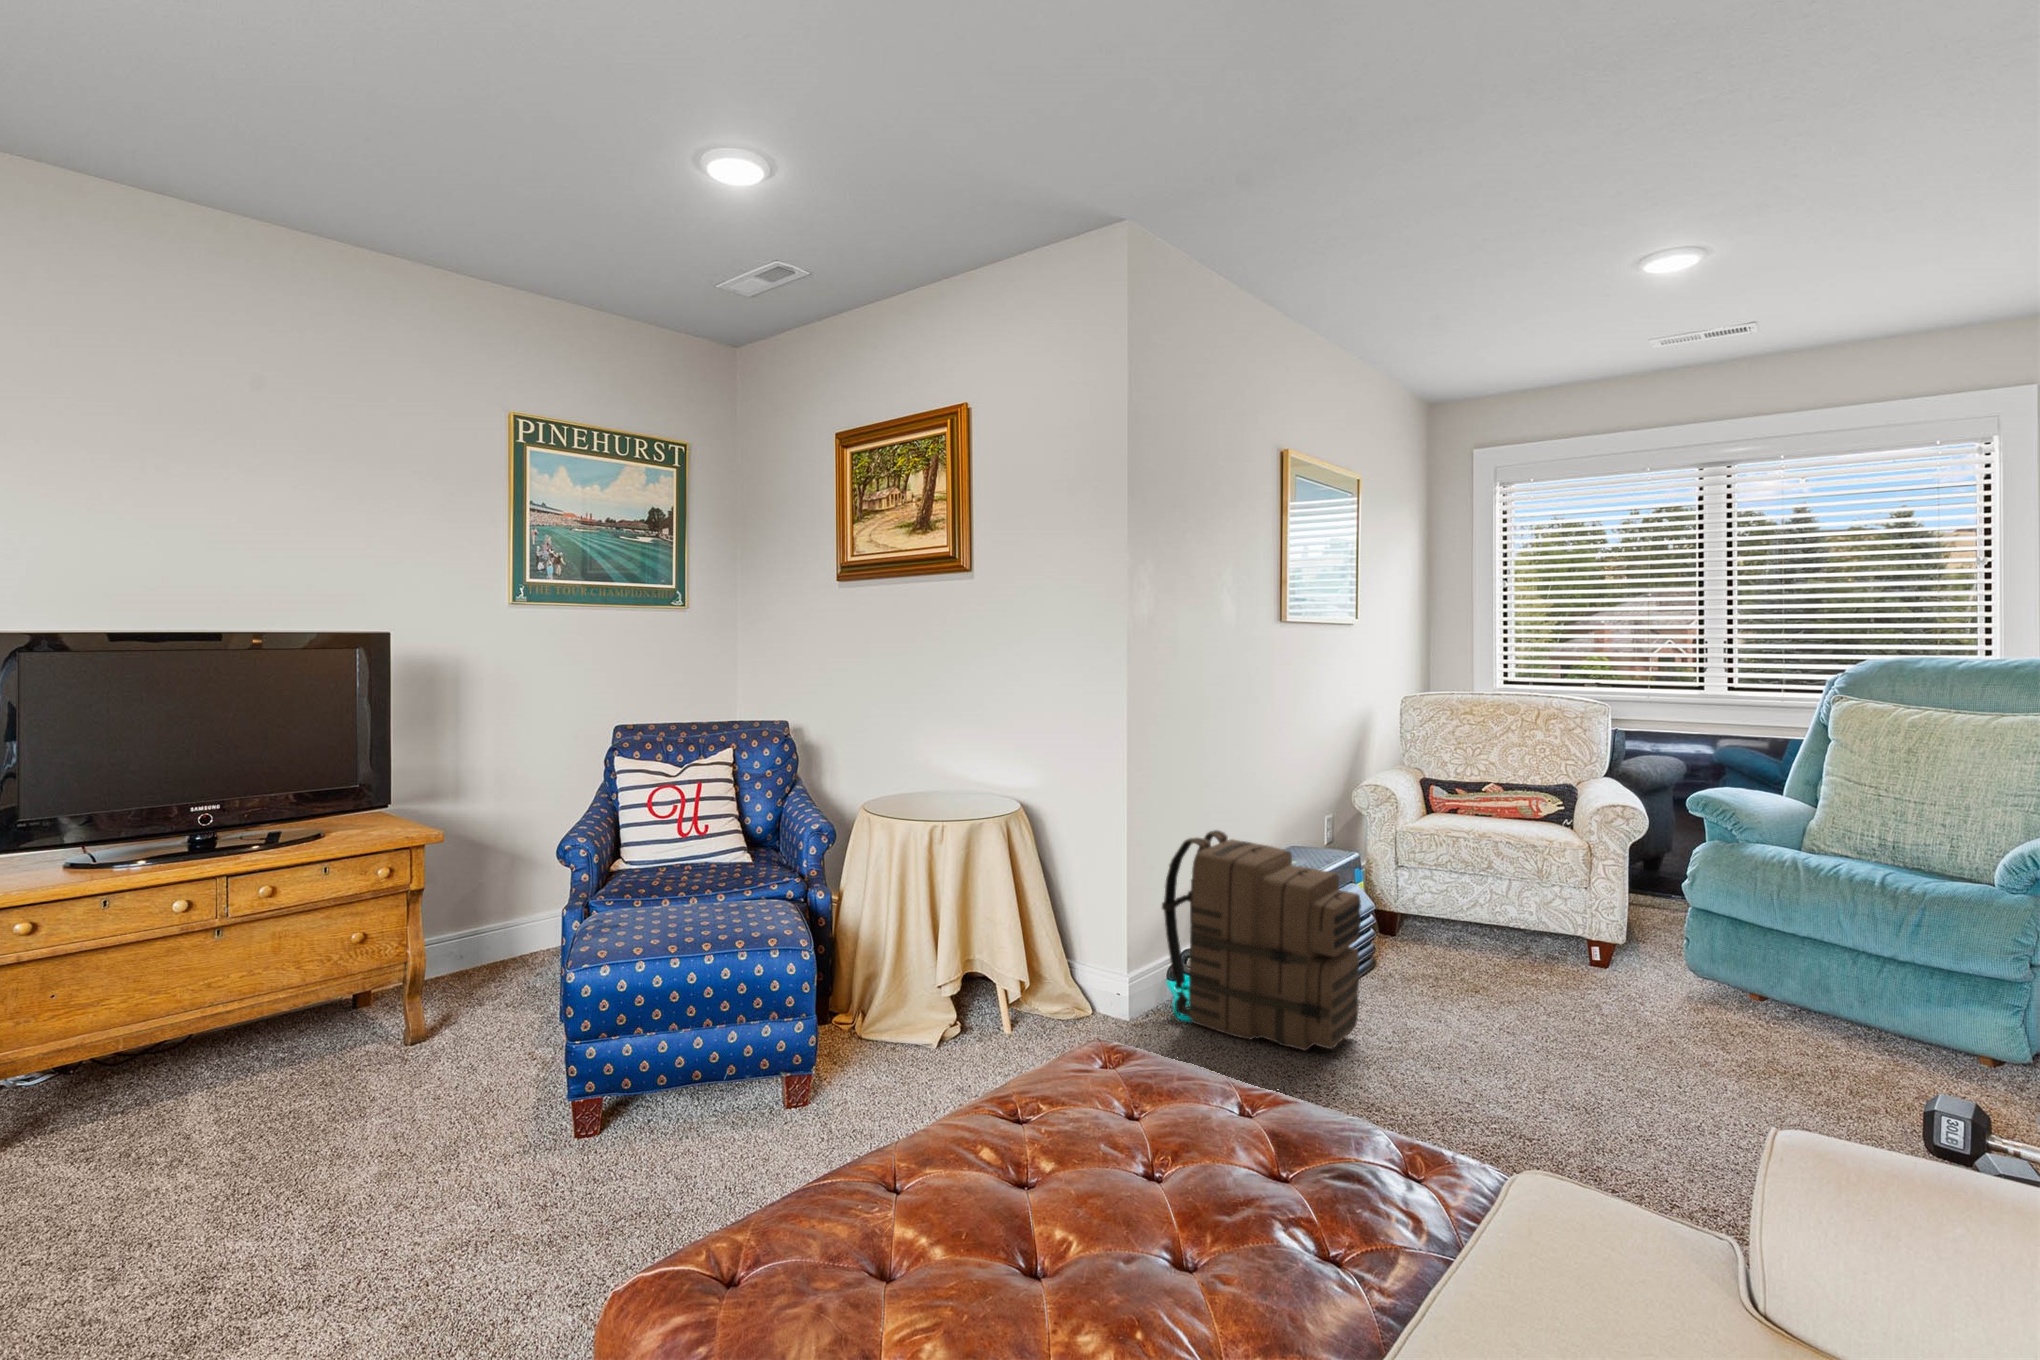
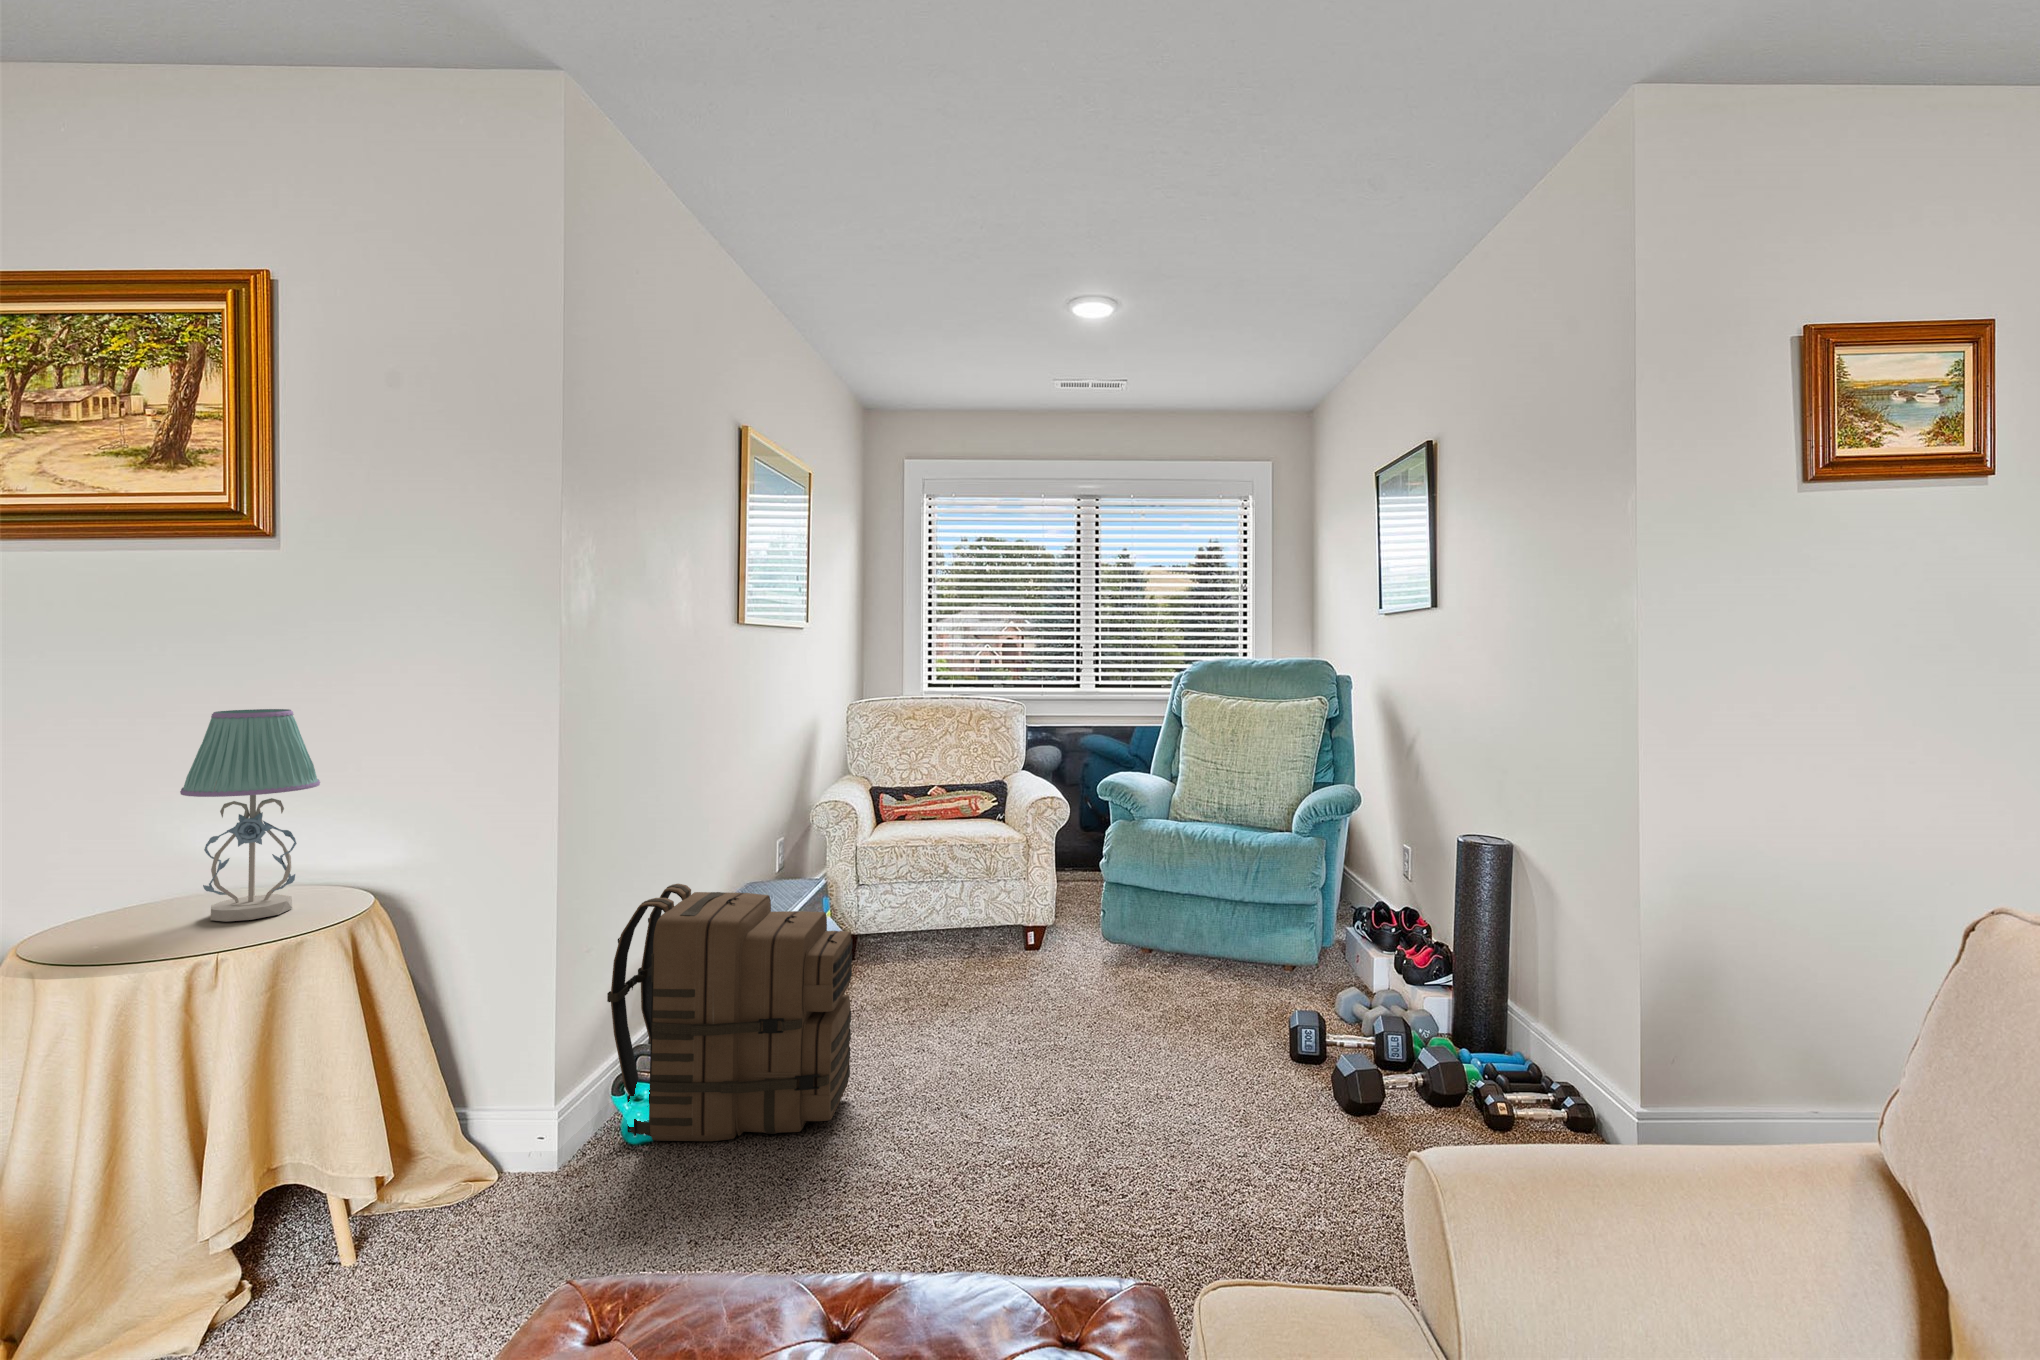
table lamp: none [922,680,989,809] -> present [180,709,320,921]

